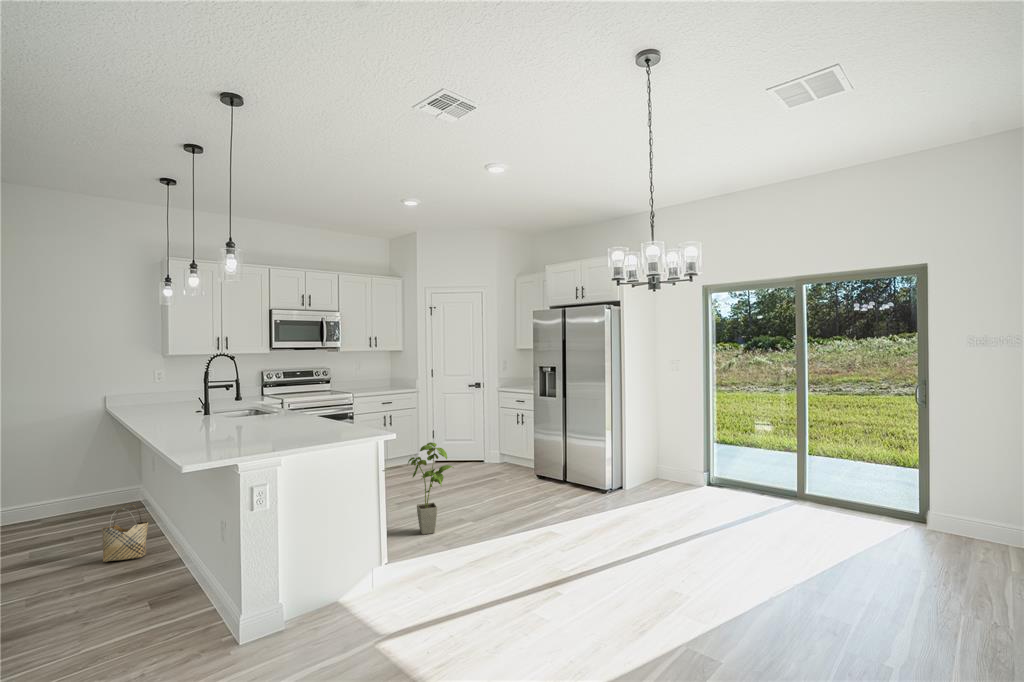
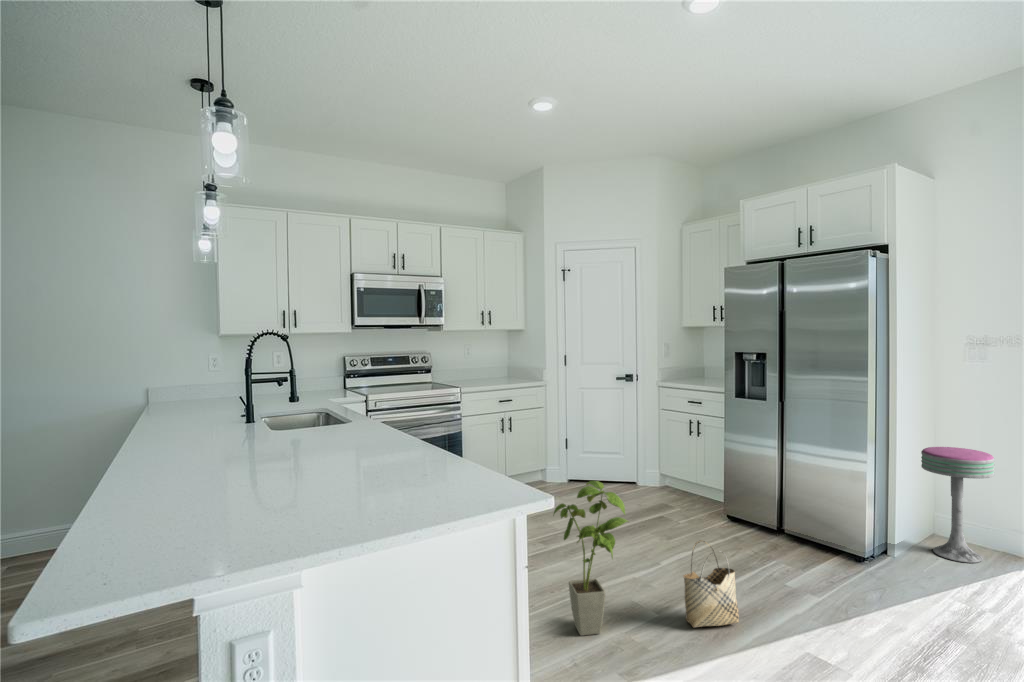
bar stool: none [640,423,675,490] -> present [921,447,995,563]
woven basket: present [102,504,149,562] -> present [683,541,739,627]

